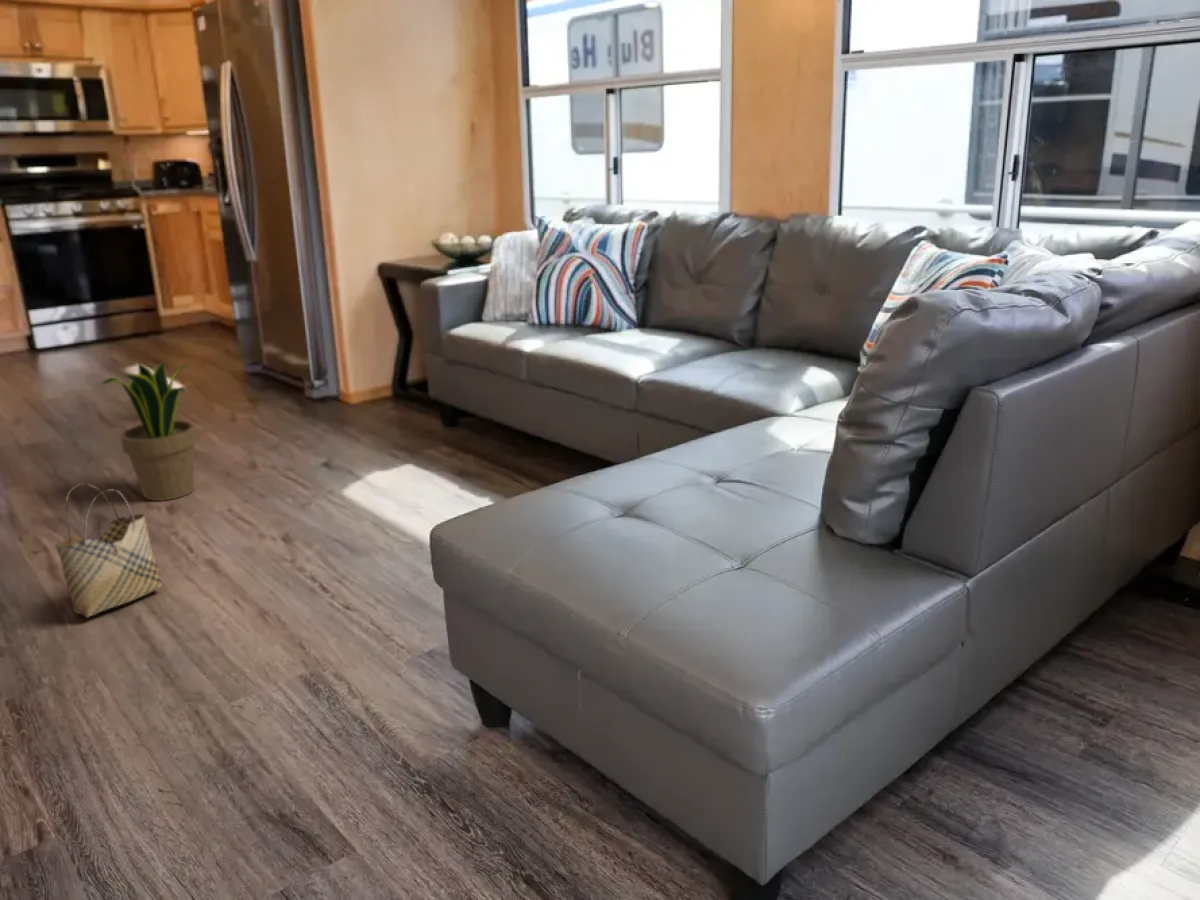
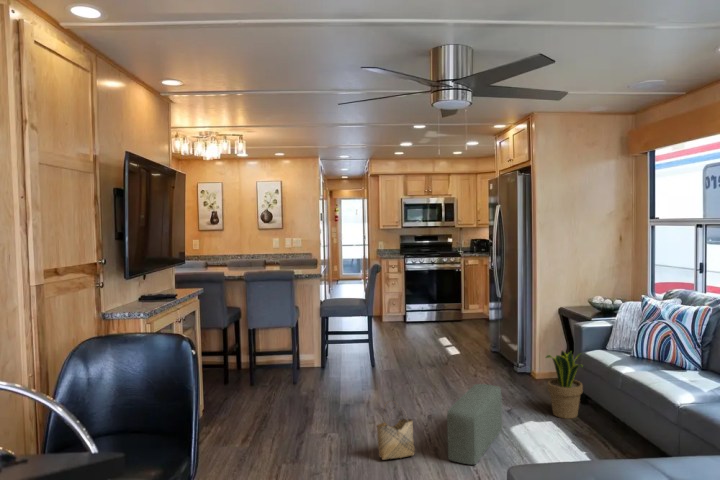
potted plant: present [103,363,197,501] -> present [546,351,583,419]
pouf: none [227,414,326,576] -> present [447,384,502,465]

